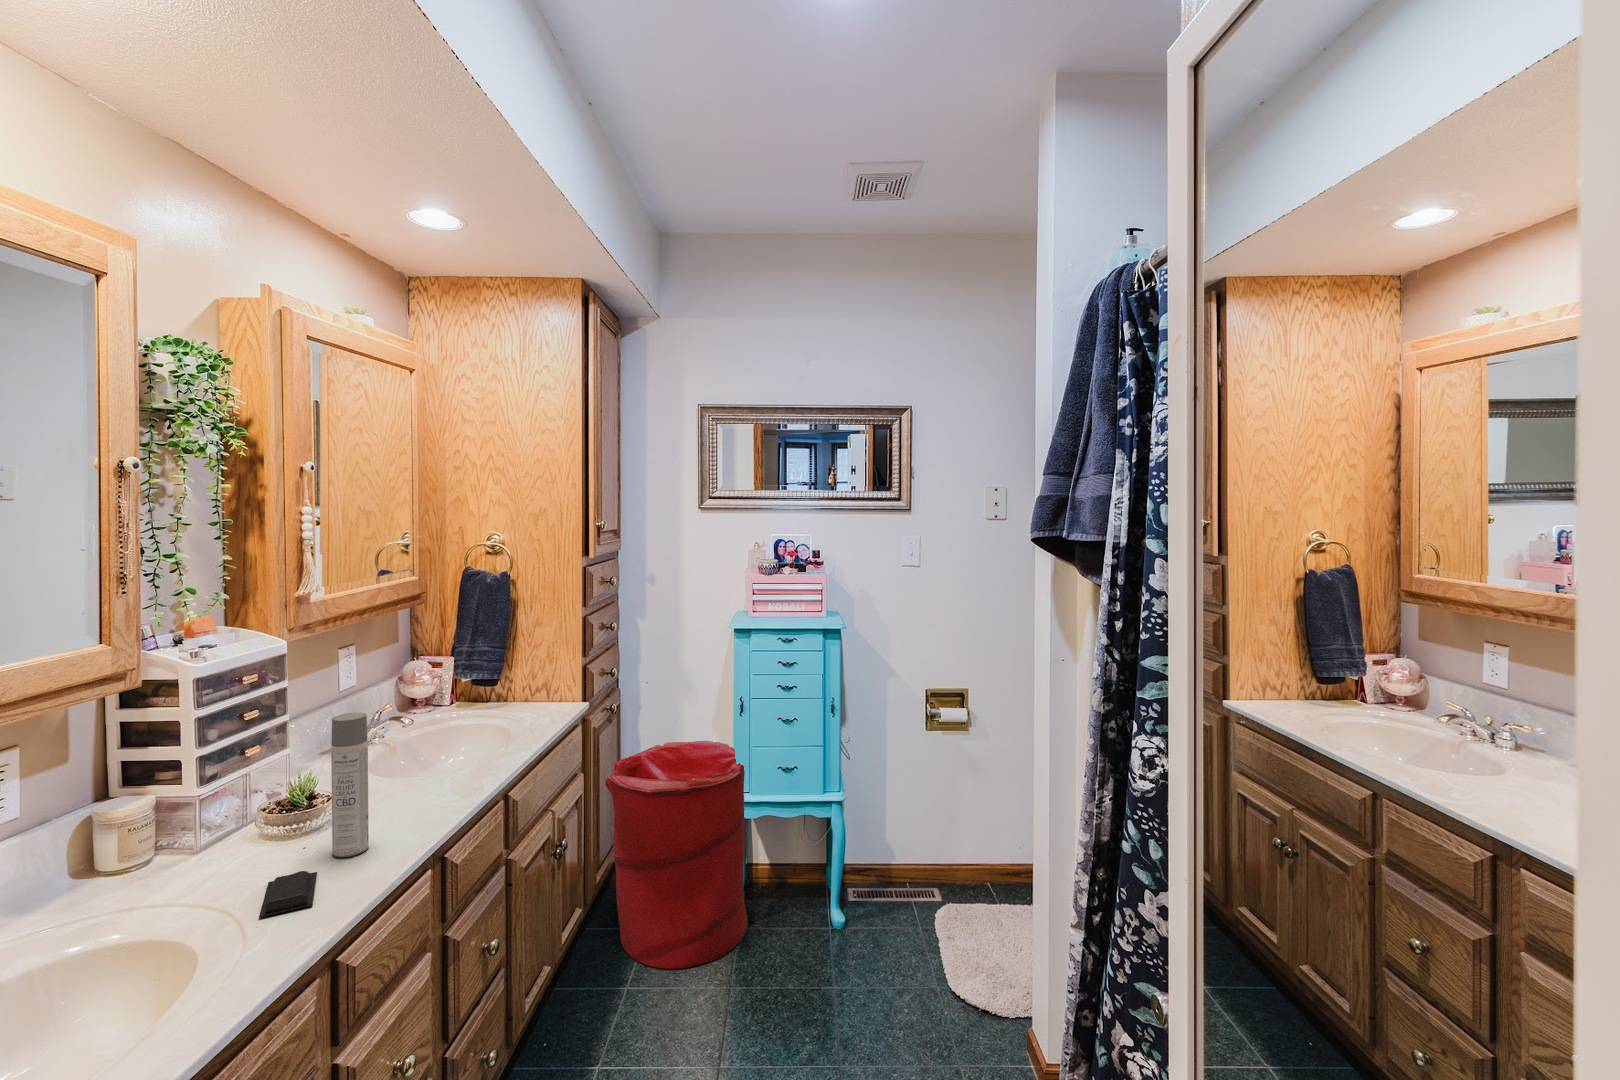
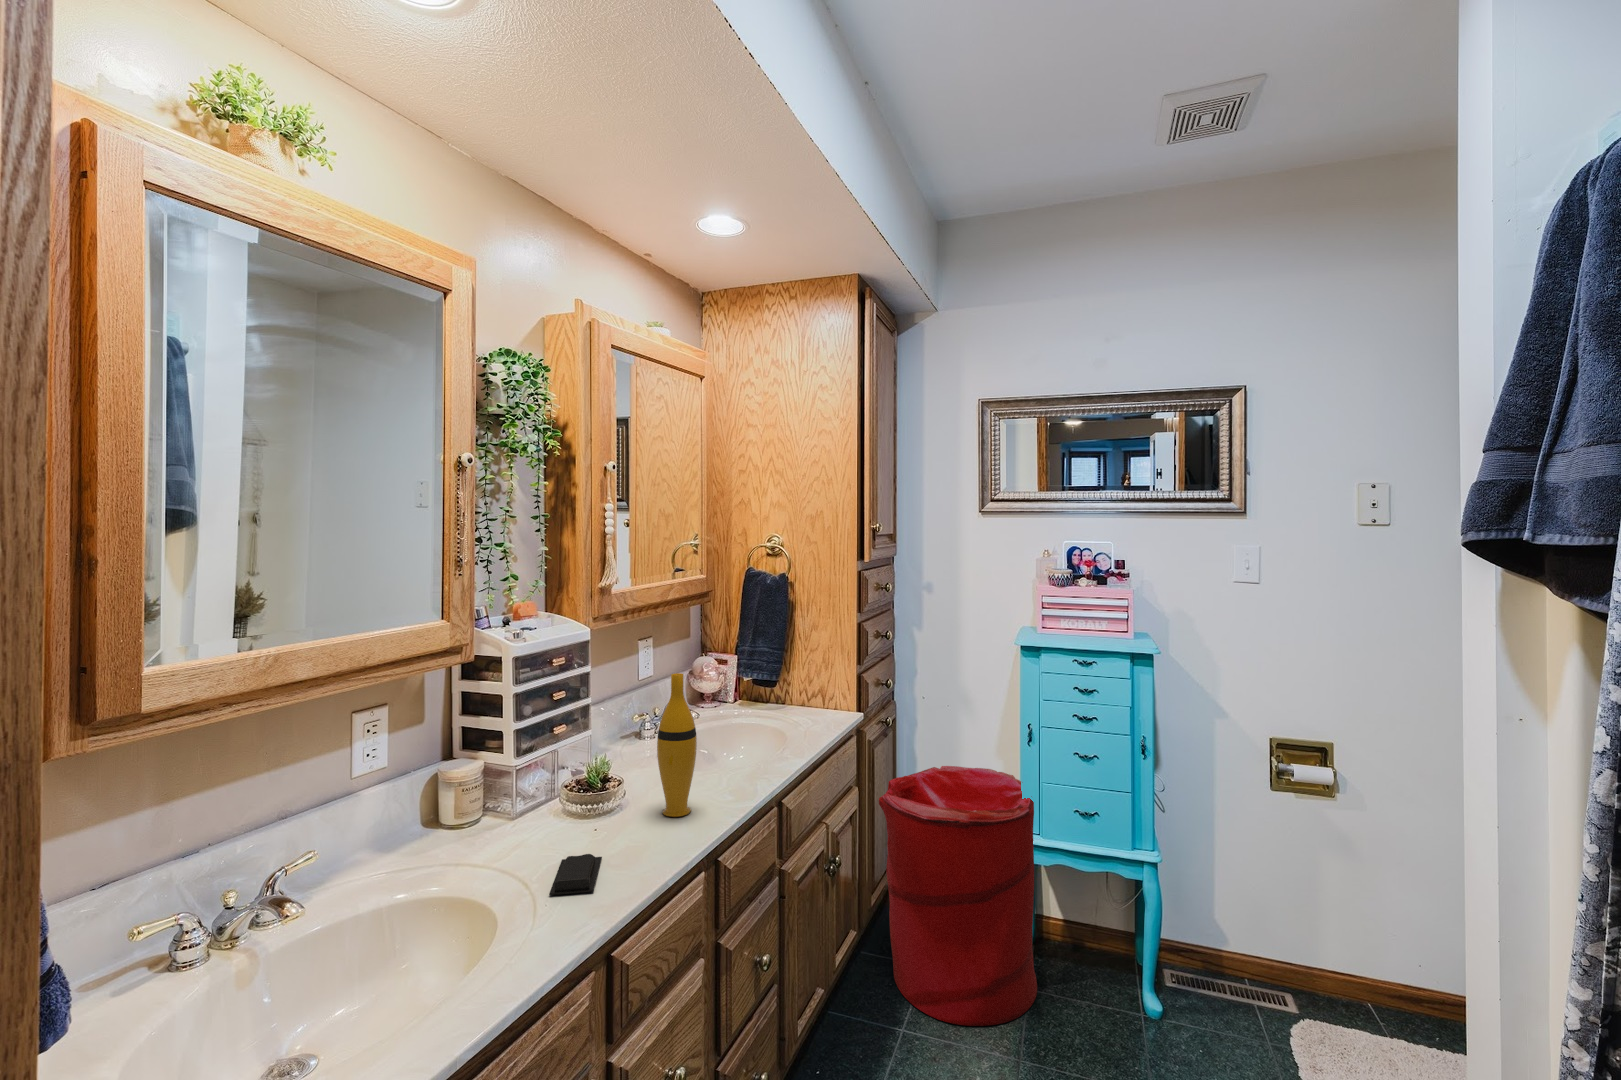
vase: none [375,680,420,823] -> present [657,673,697,817]
spray bottle: present [331,713,369,857] -> none [617,702,648,846]

